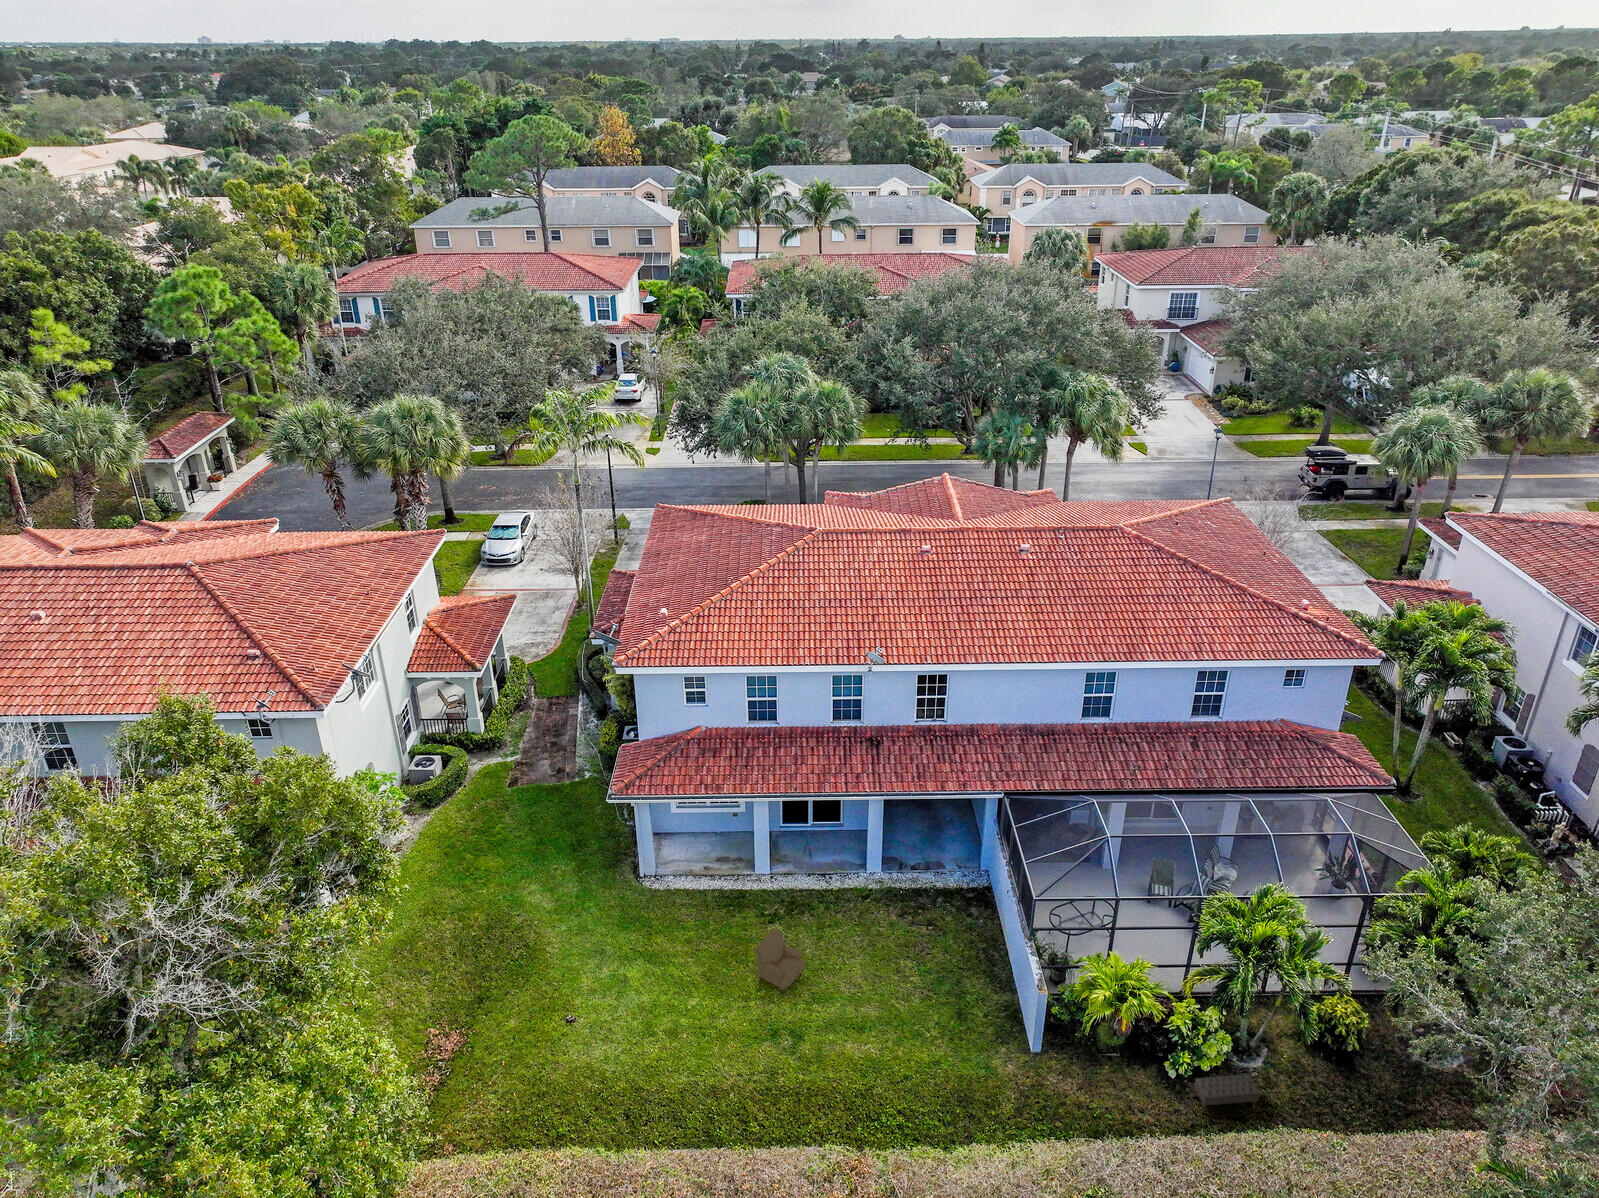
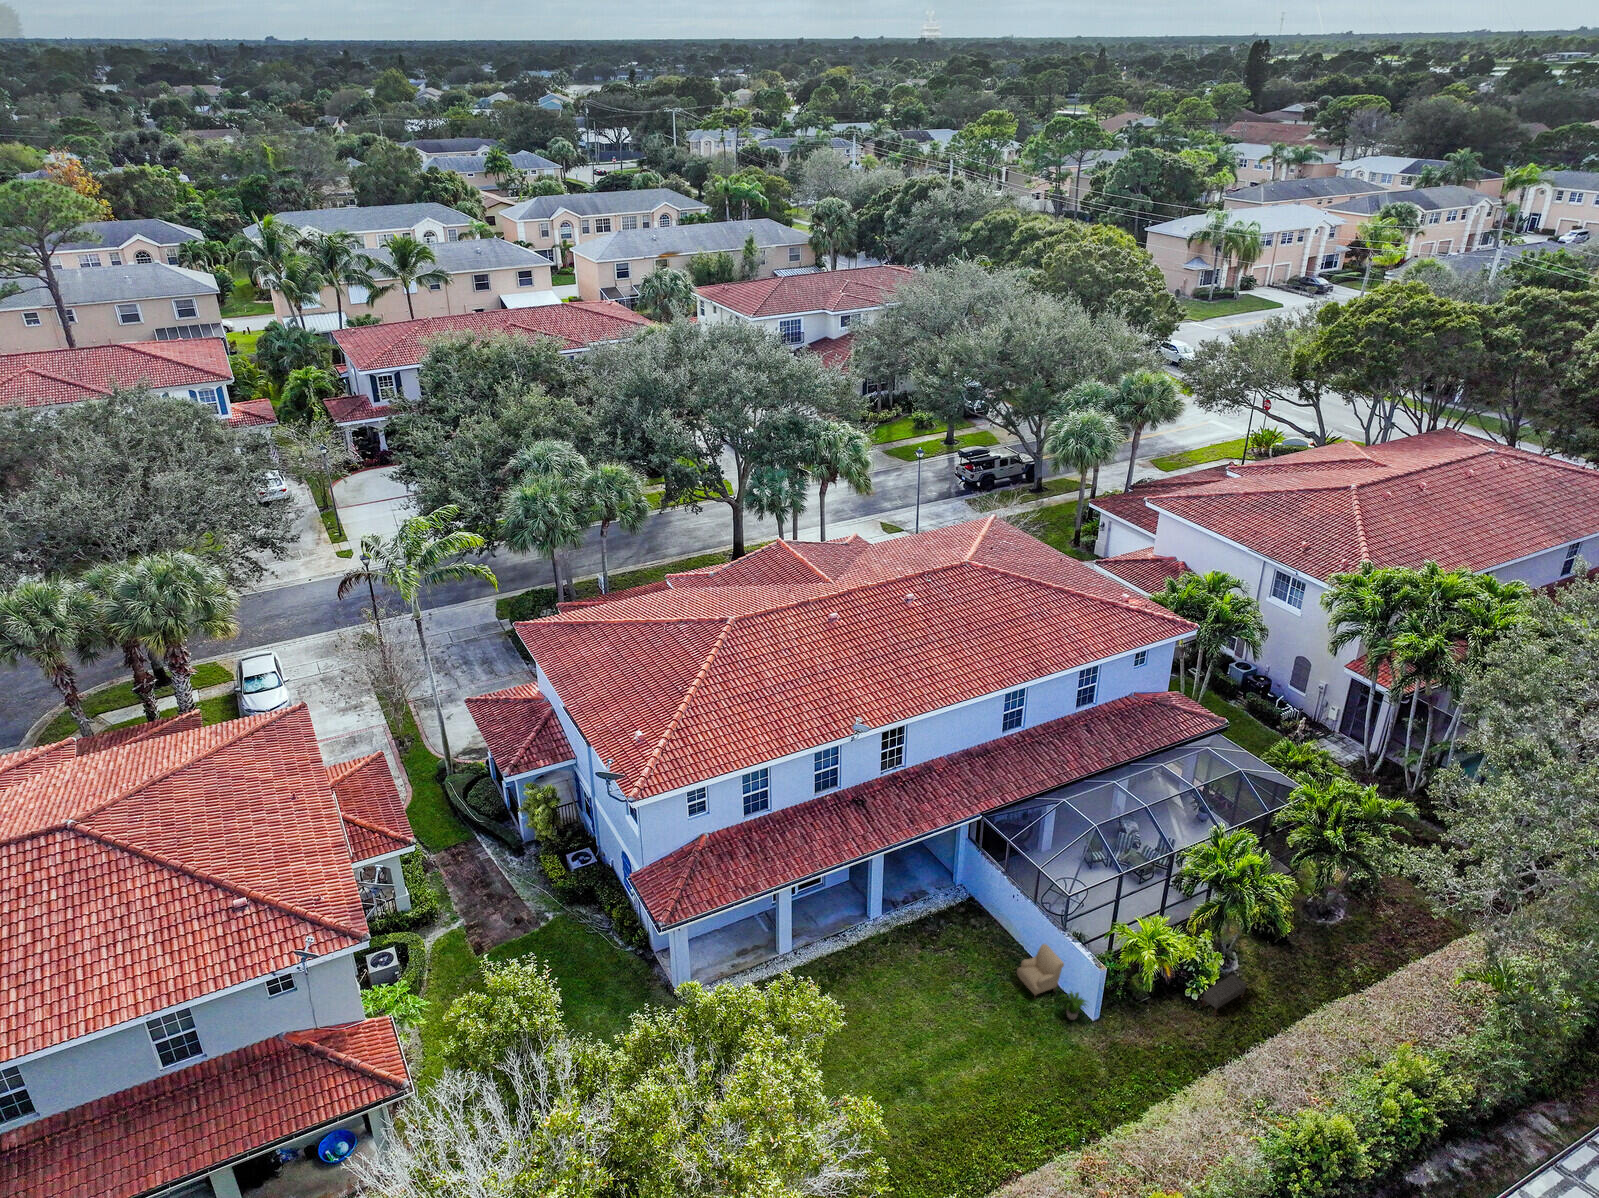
chair: present [754,928,805,994] -> present [1017,944,1064,998]
potted plant: none [1002,1013,1038,1048] -> present [1059,992,1086,1020]

